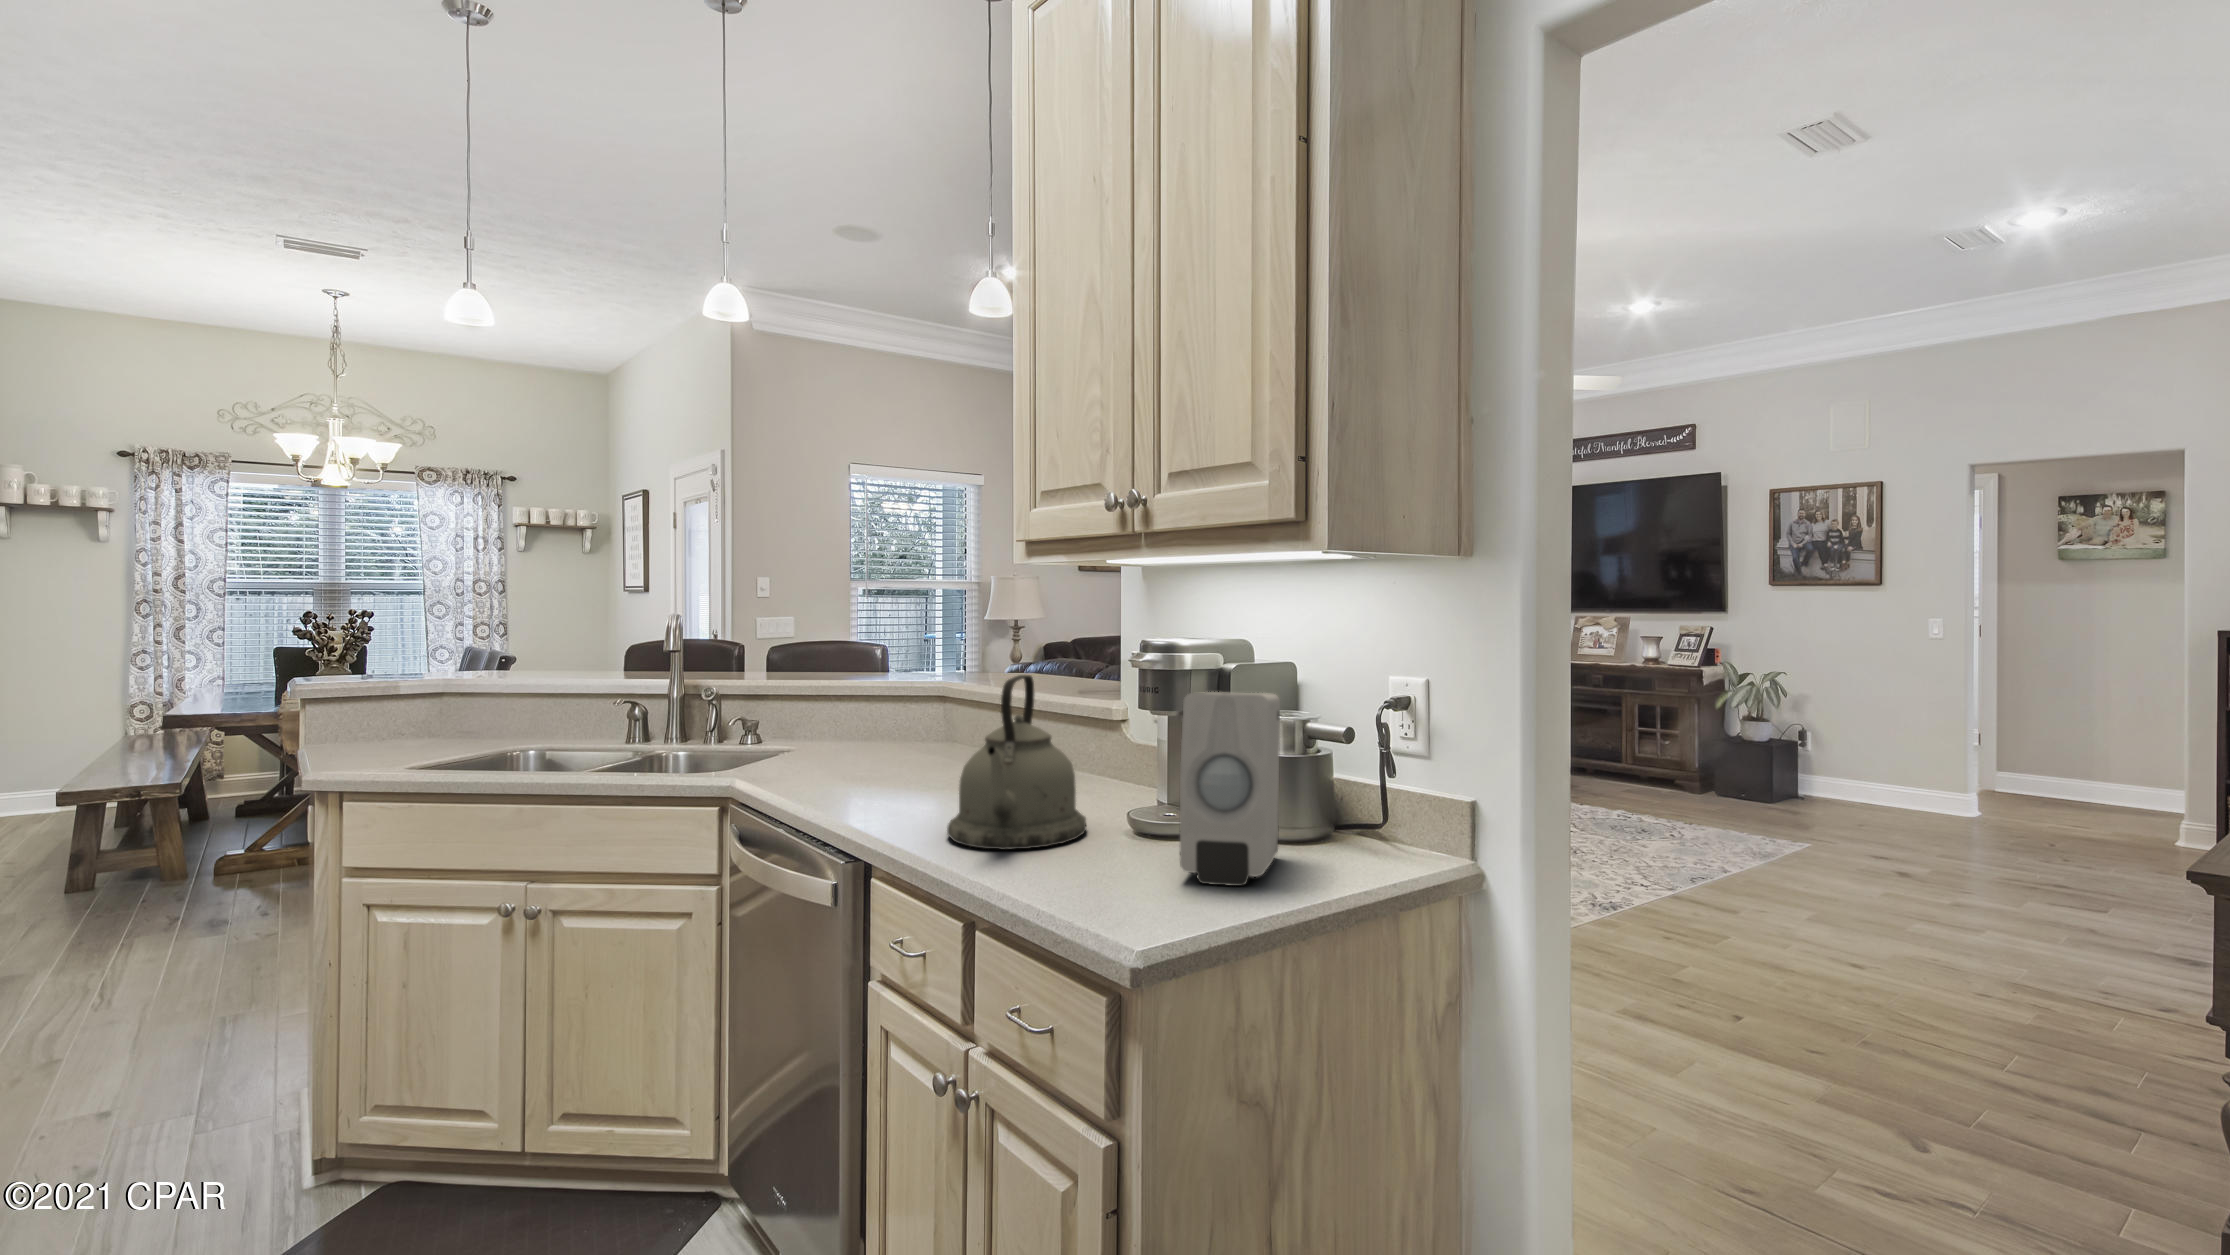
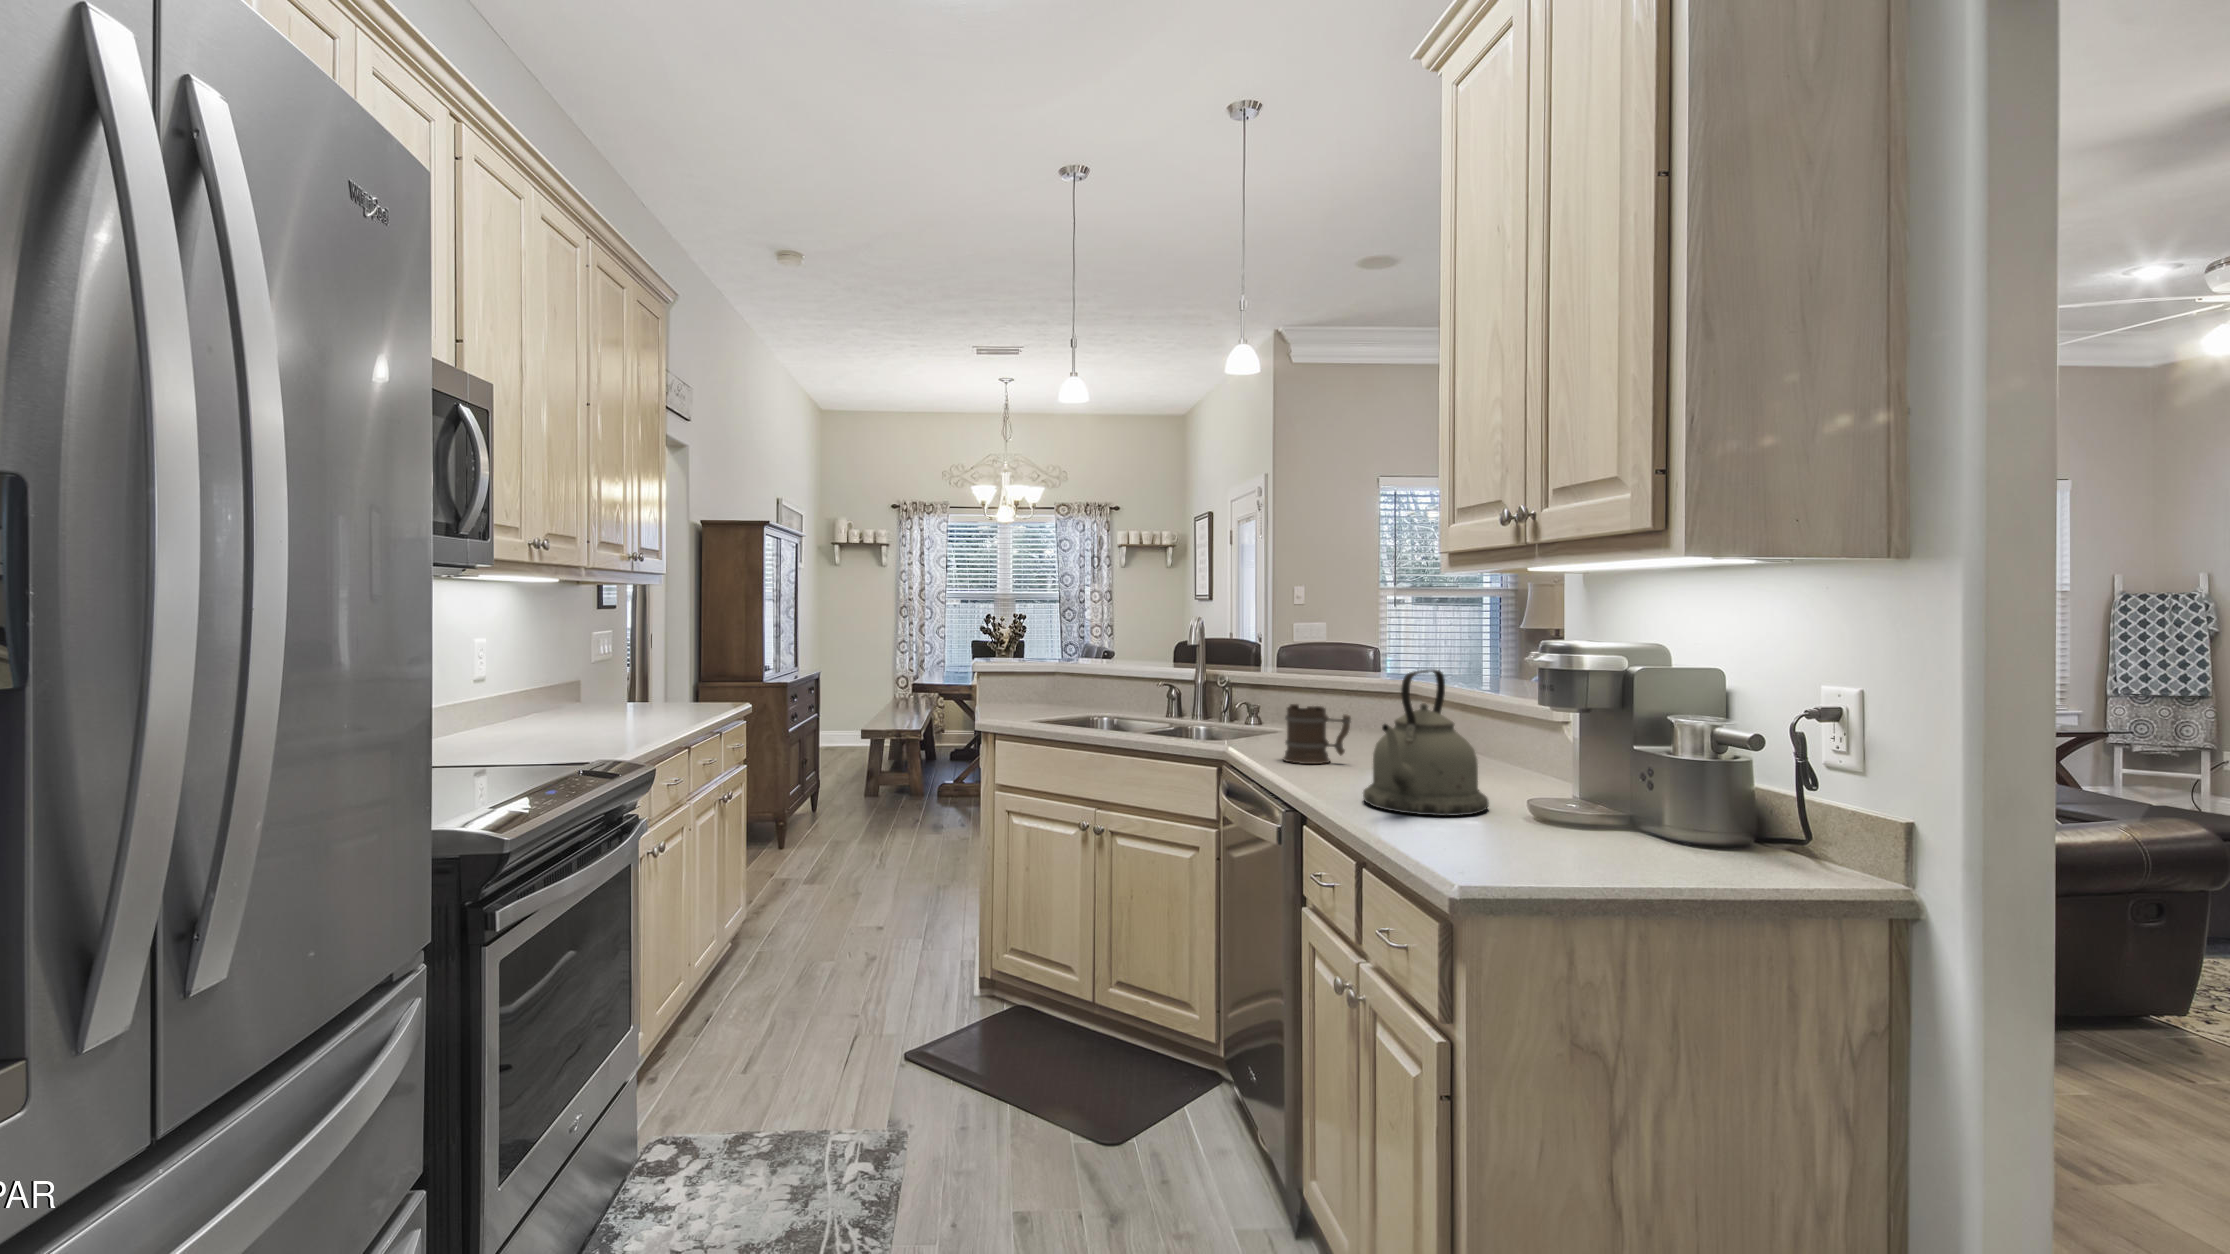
soap dispenser: present [1180,692,1280,886] -> none [1539,688,1666,865]
mug: none [815,720,902,794] -> present [1283,704,1351,764]

